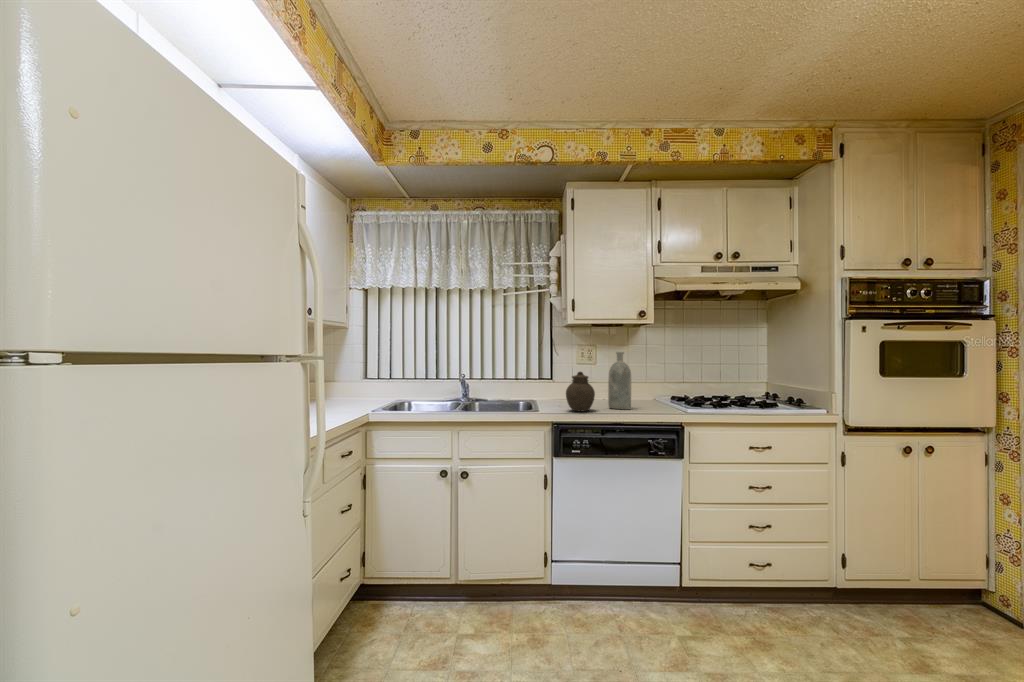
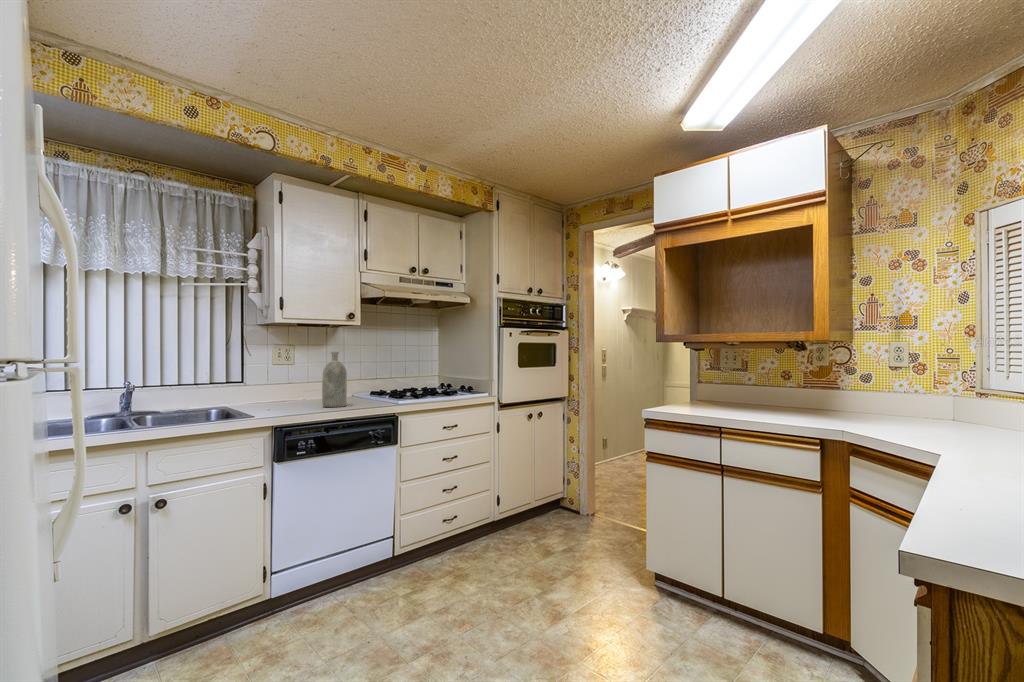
jar: present [566,372,595,411] -> none [280,372,313,413]

